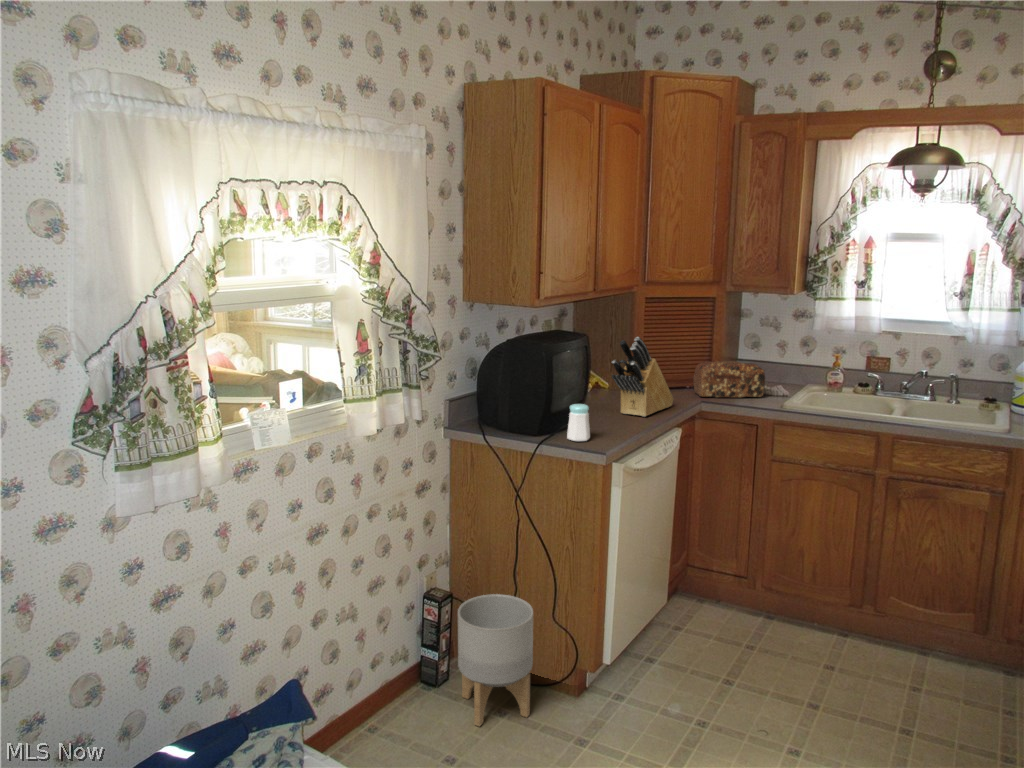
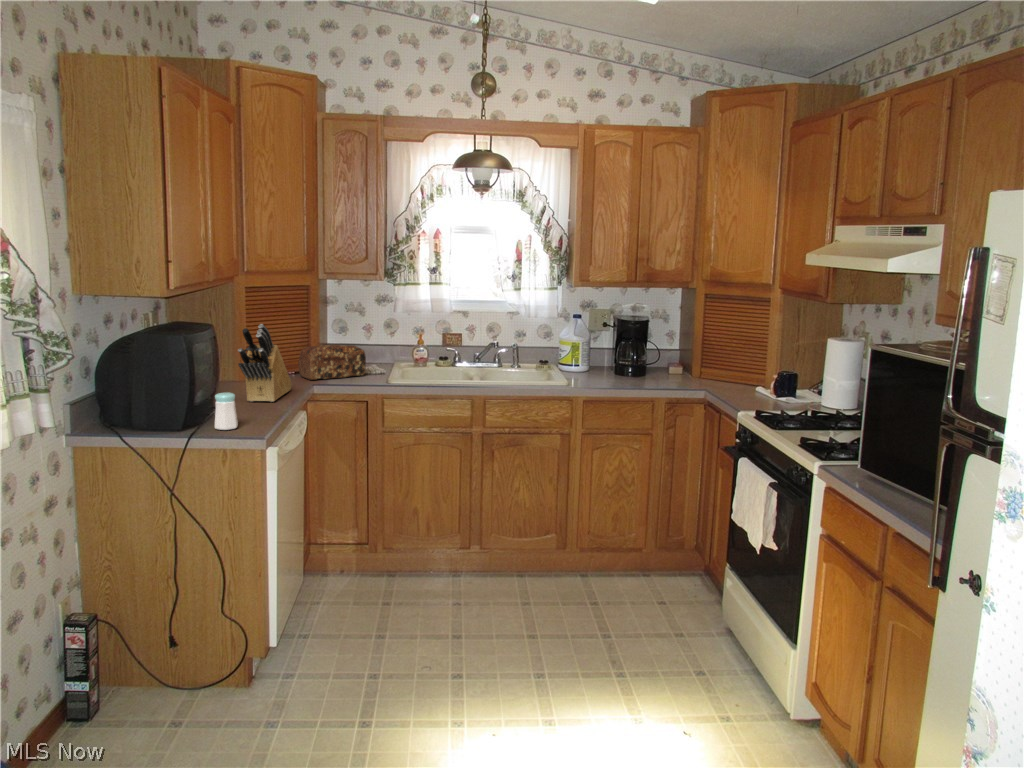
planter: present [458,594,533,726] -> none [116,600,207,741]

